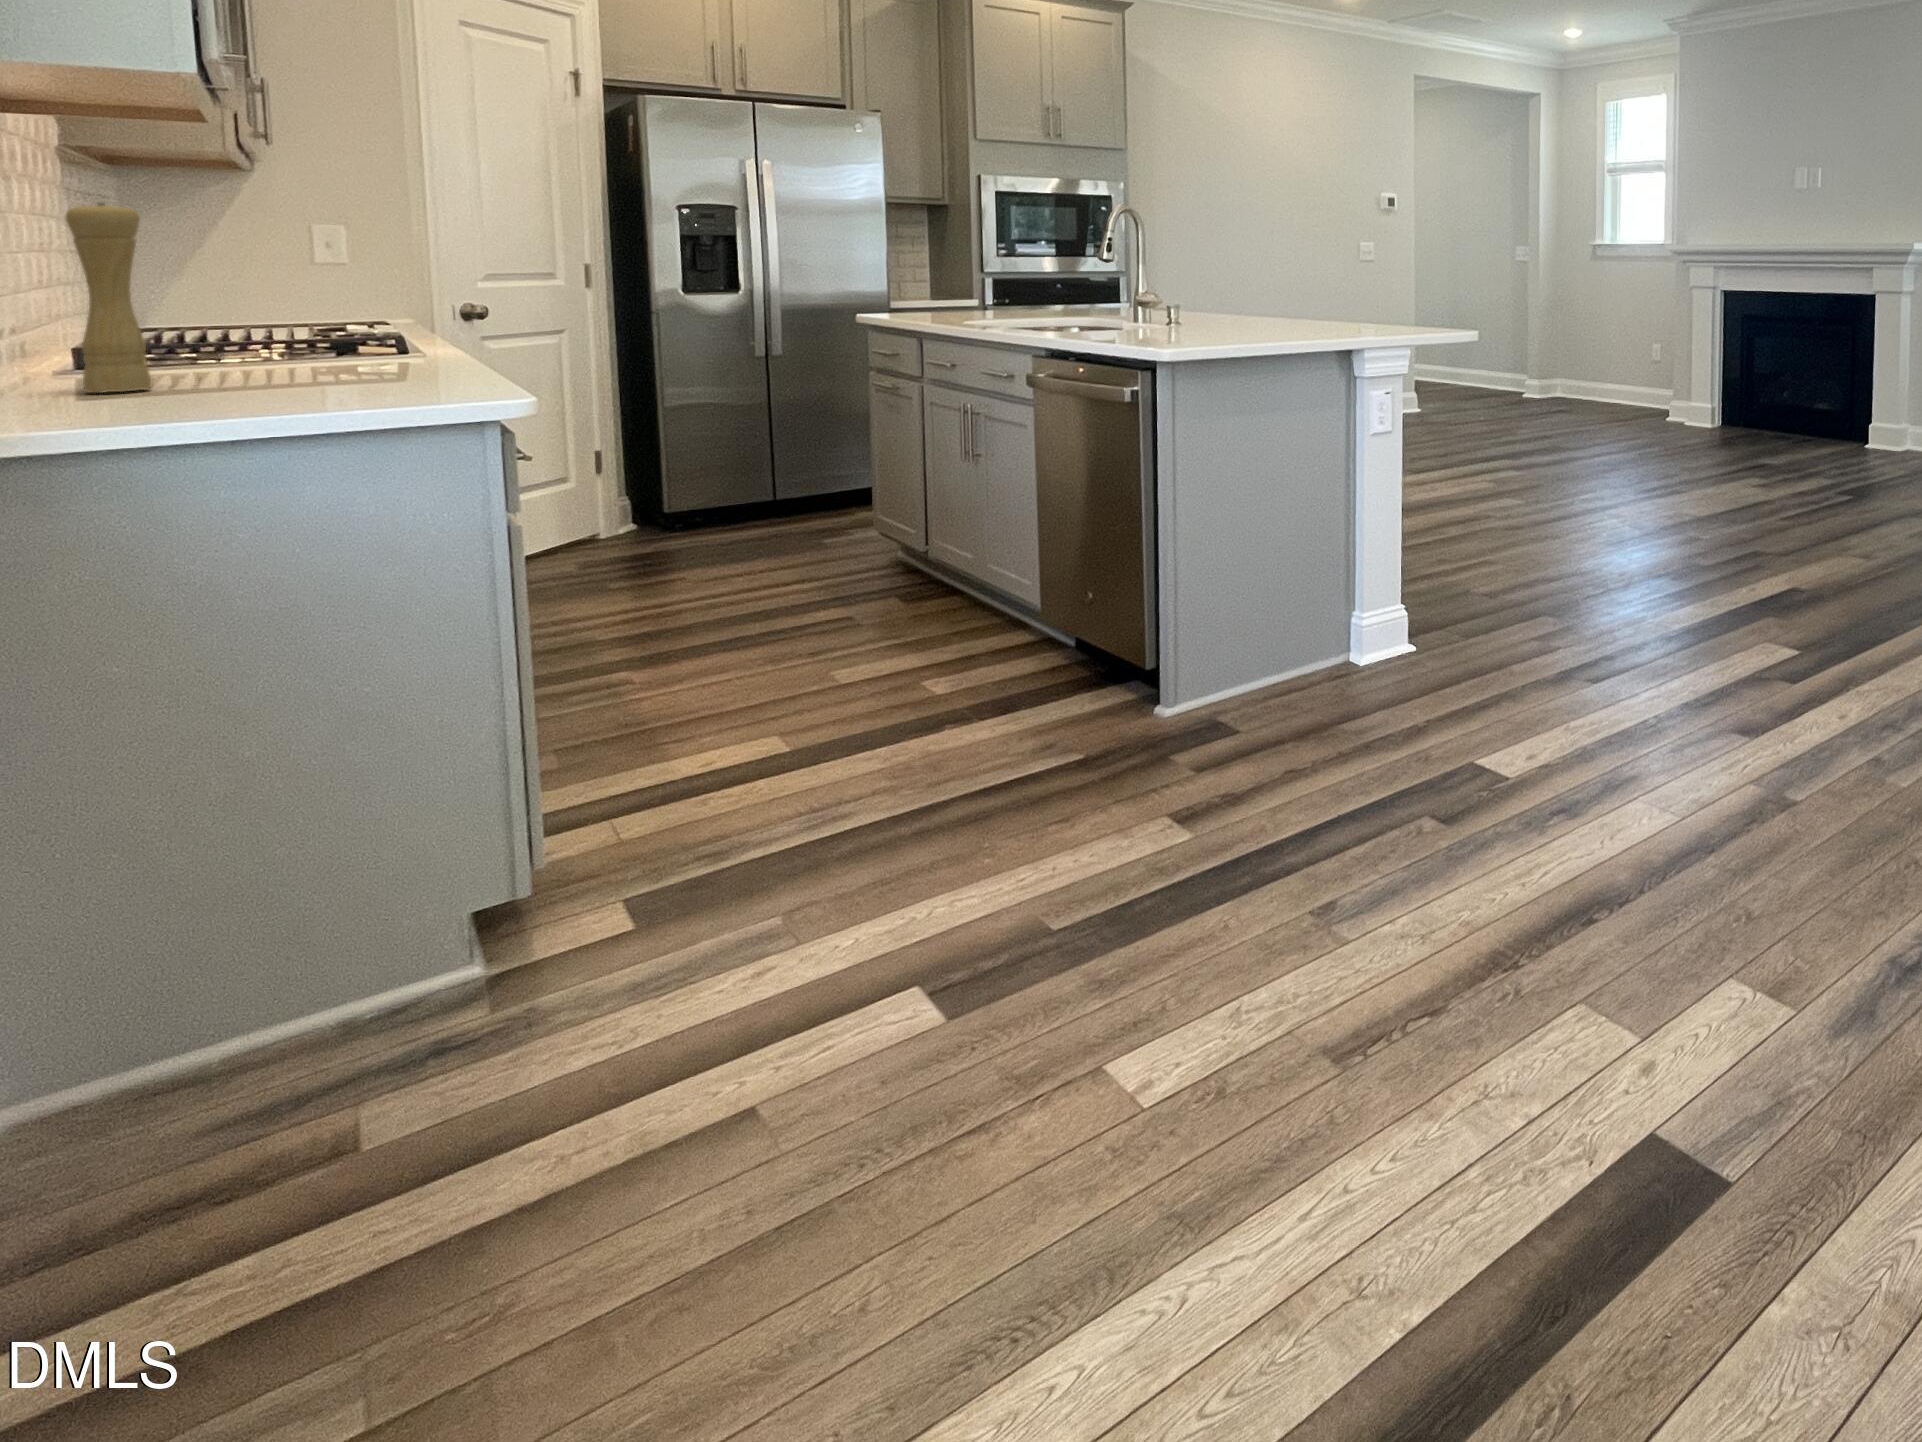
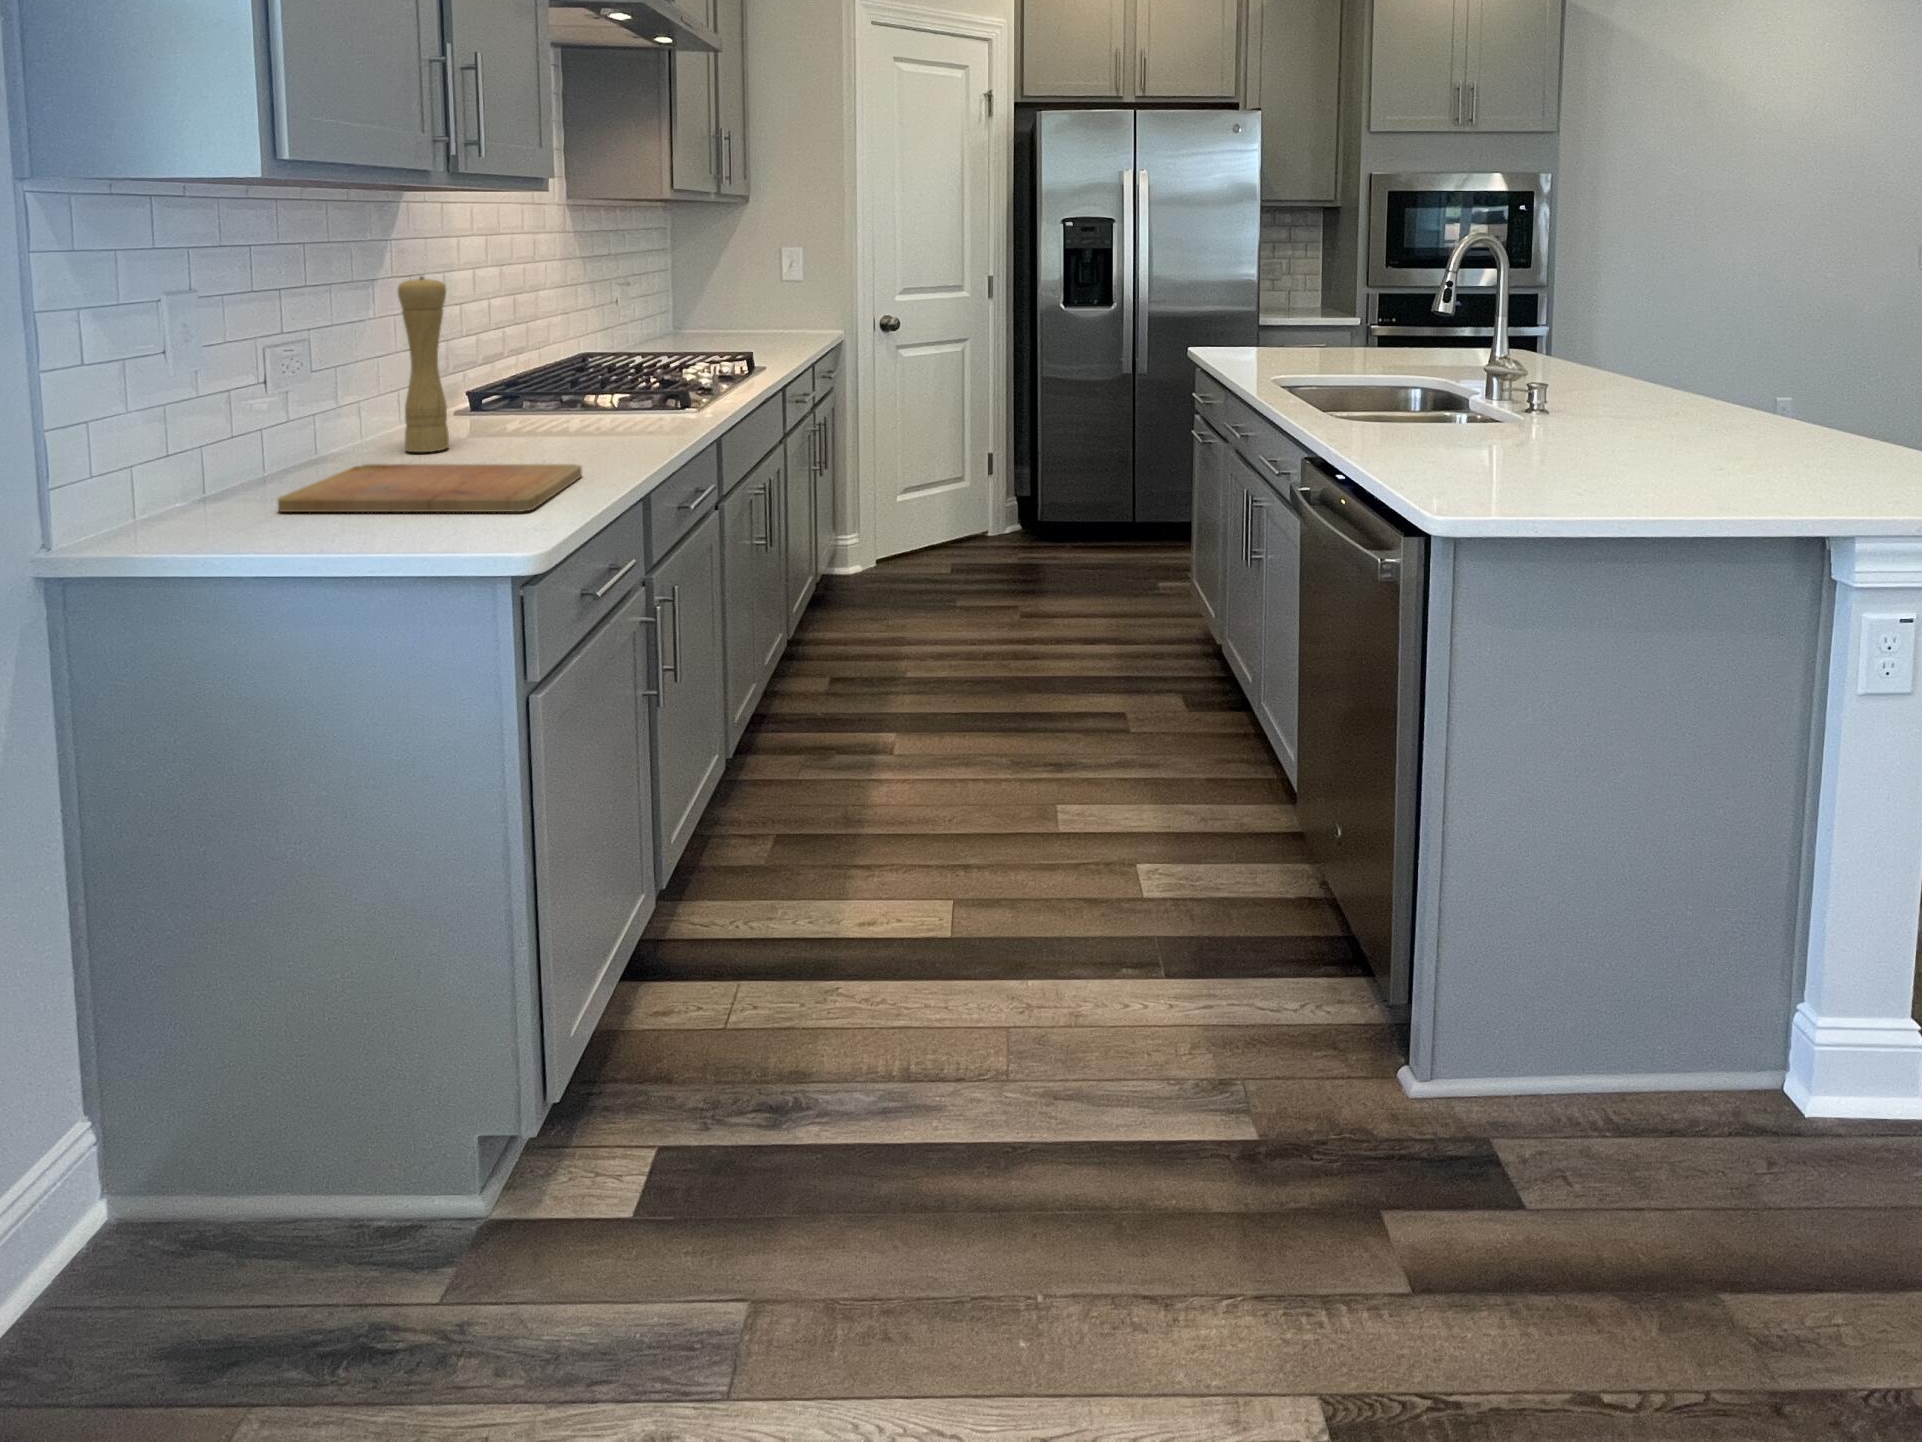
cutting board: none [69,377,422,421] -> present [278,464,582,512]

